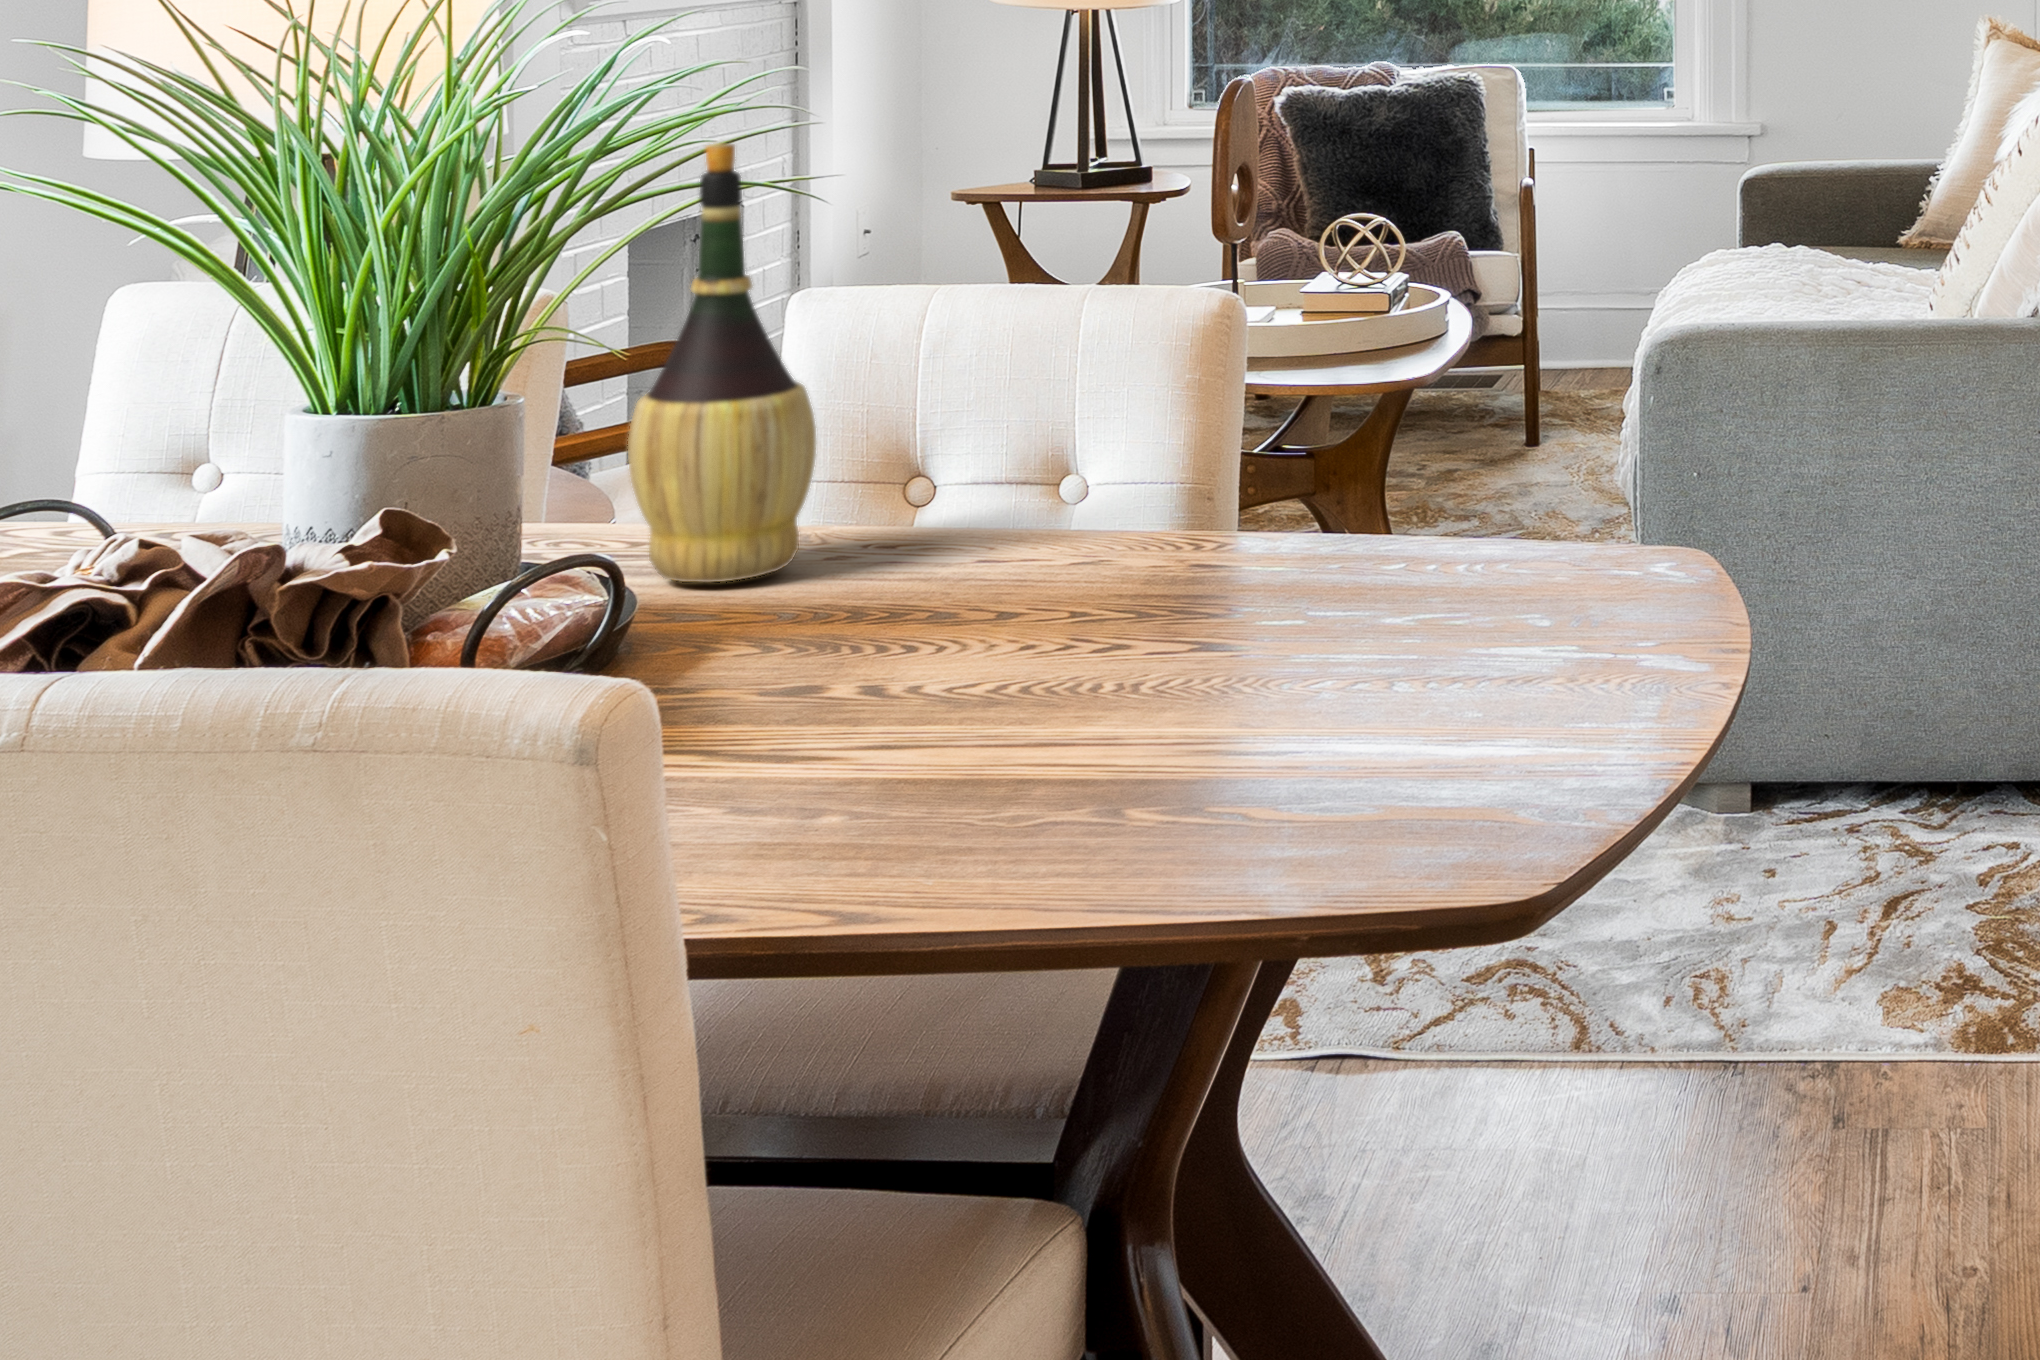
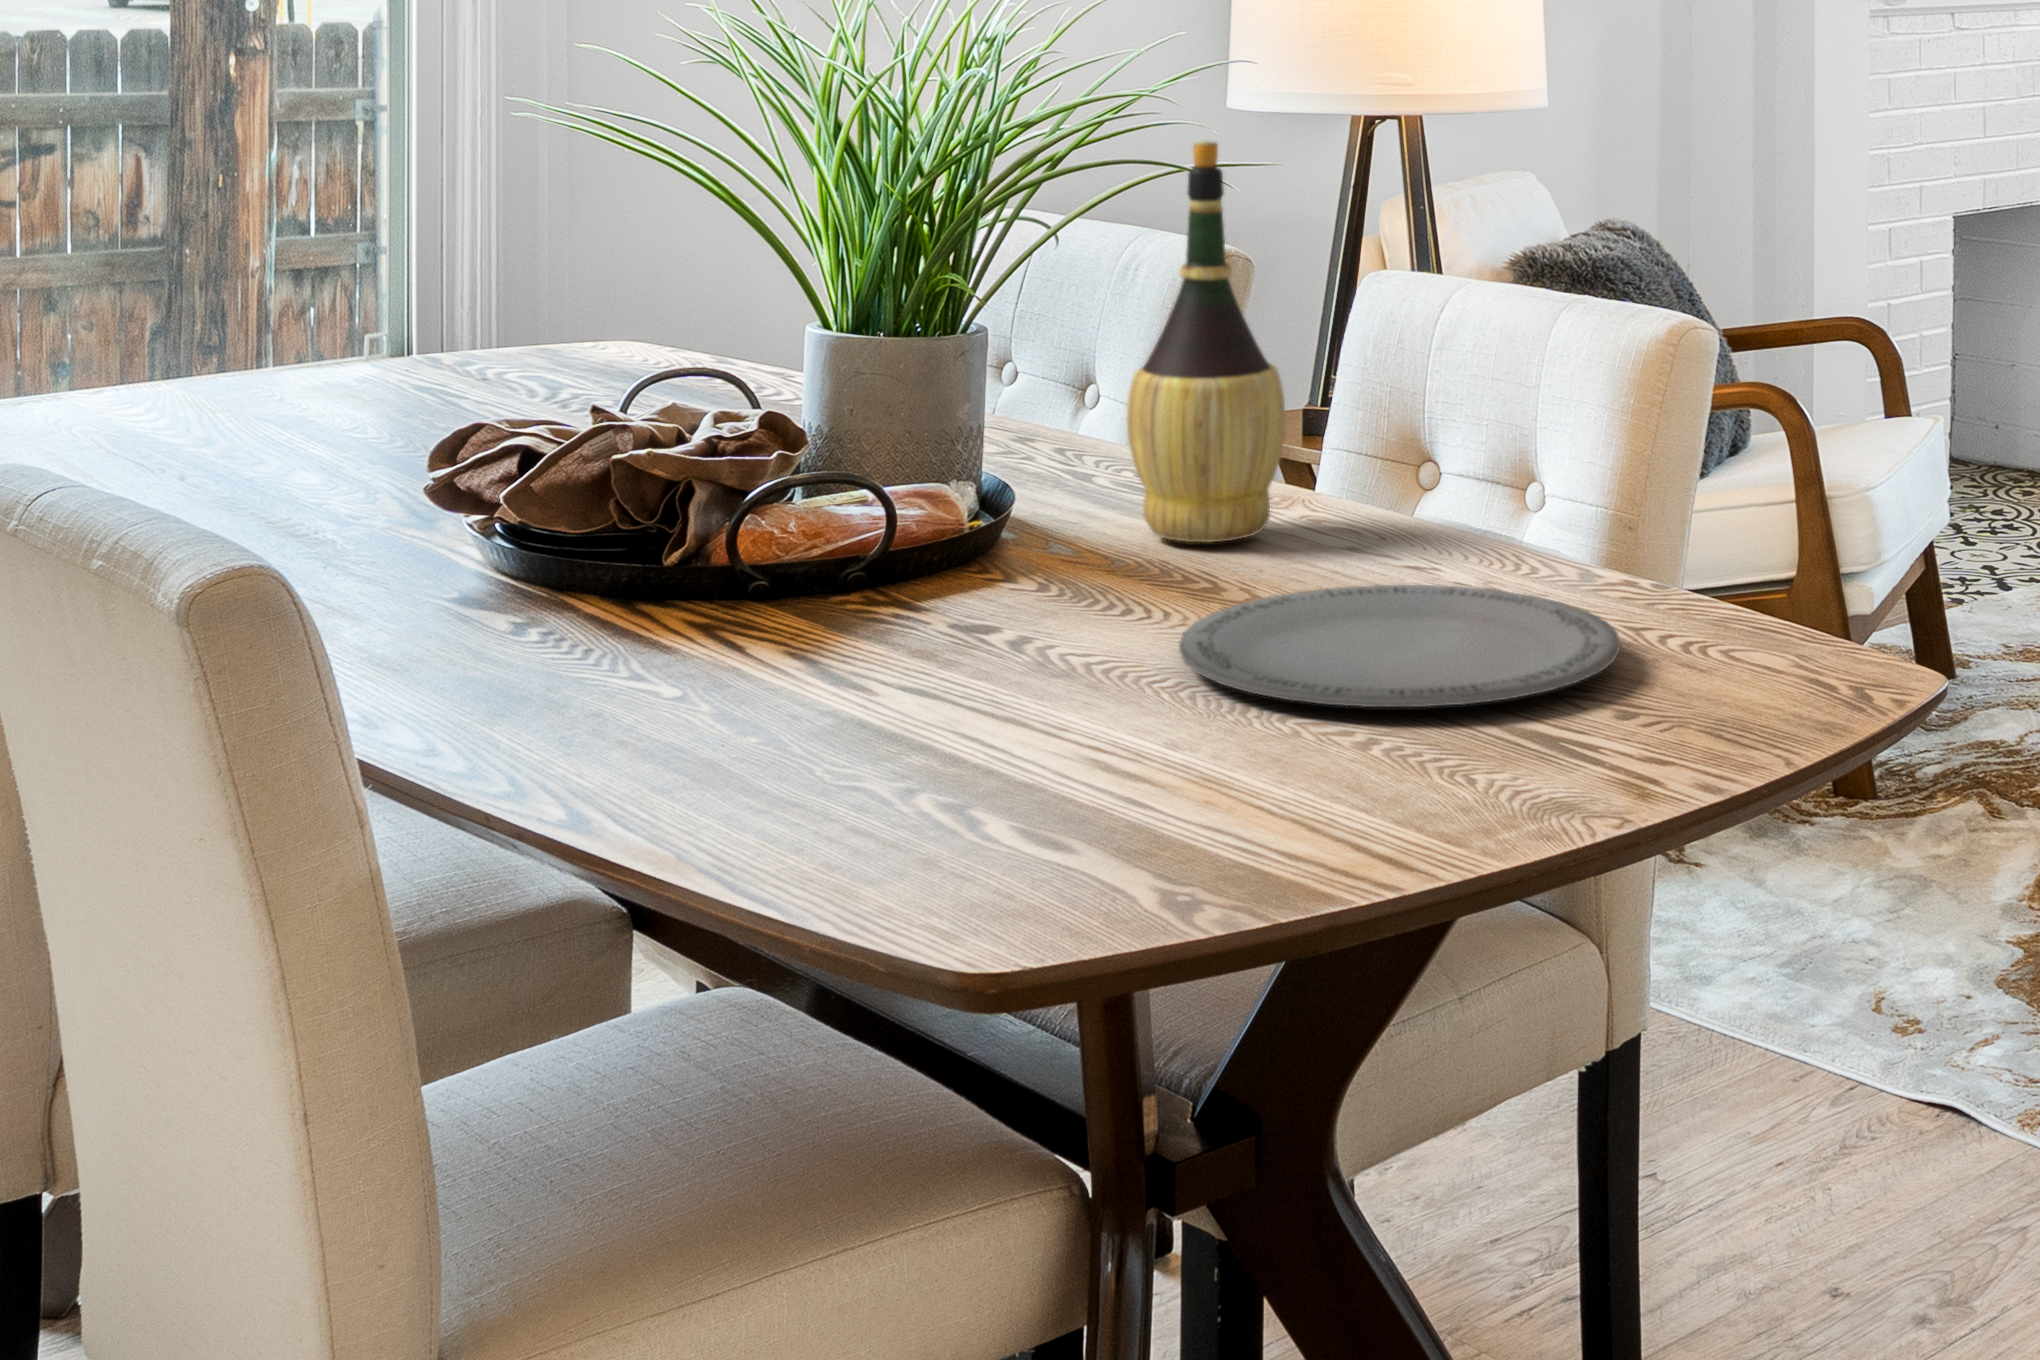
plate: none [964,550,1416,669] -> present [1179,585,1620,707]

